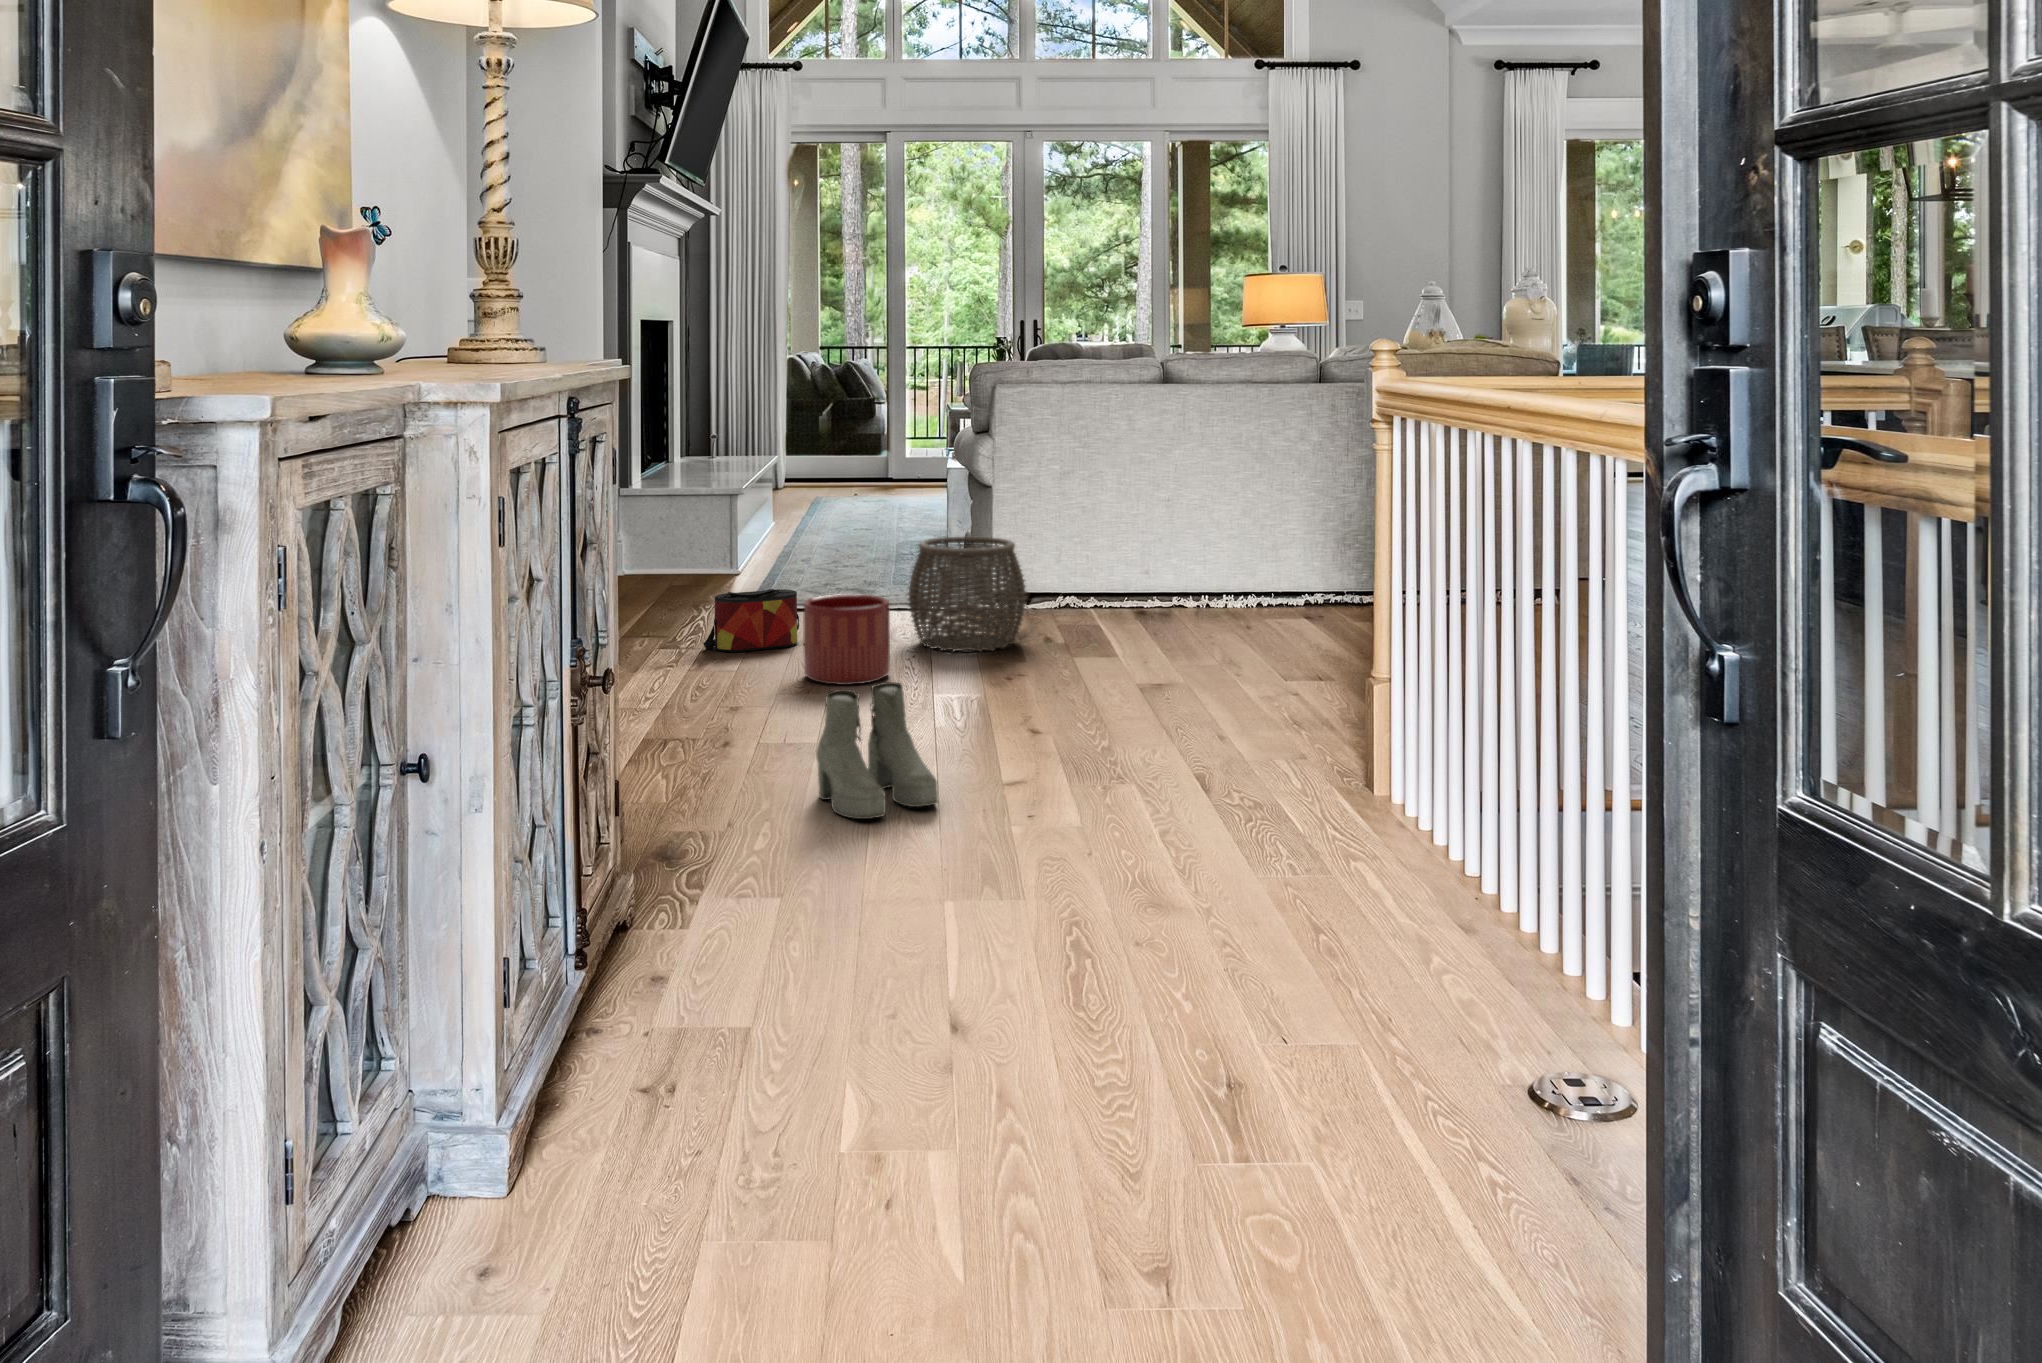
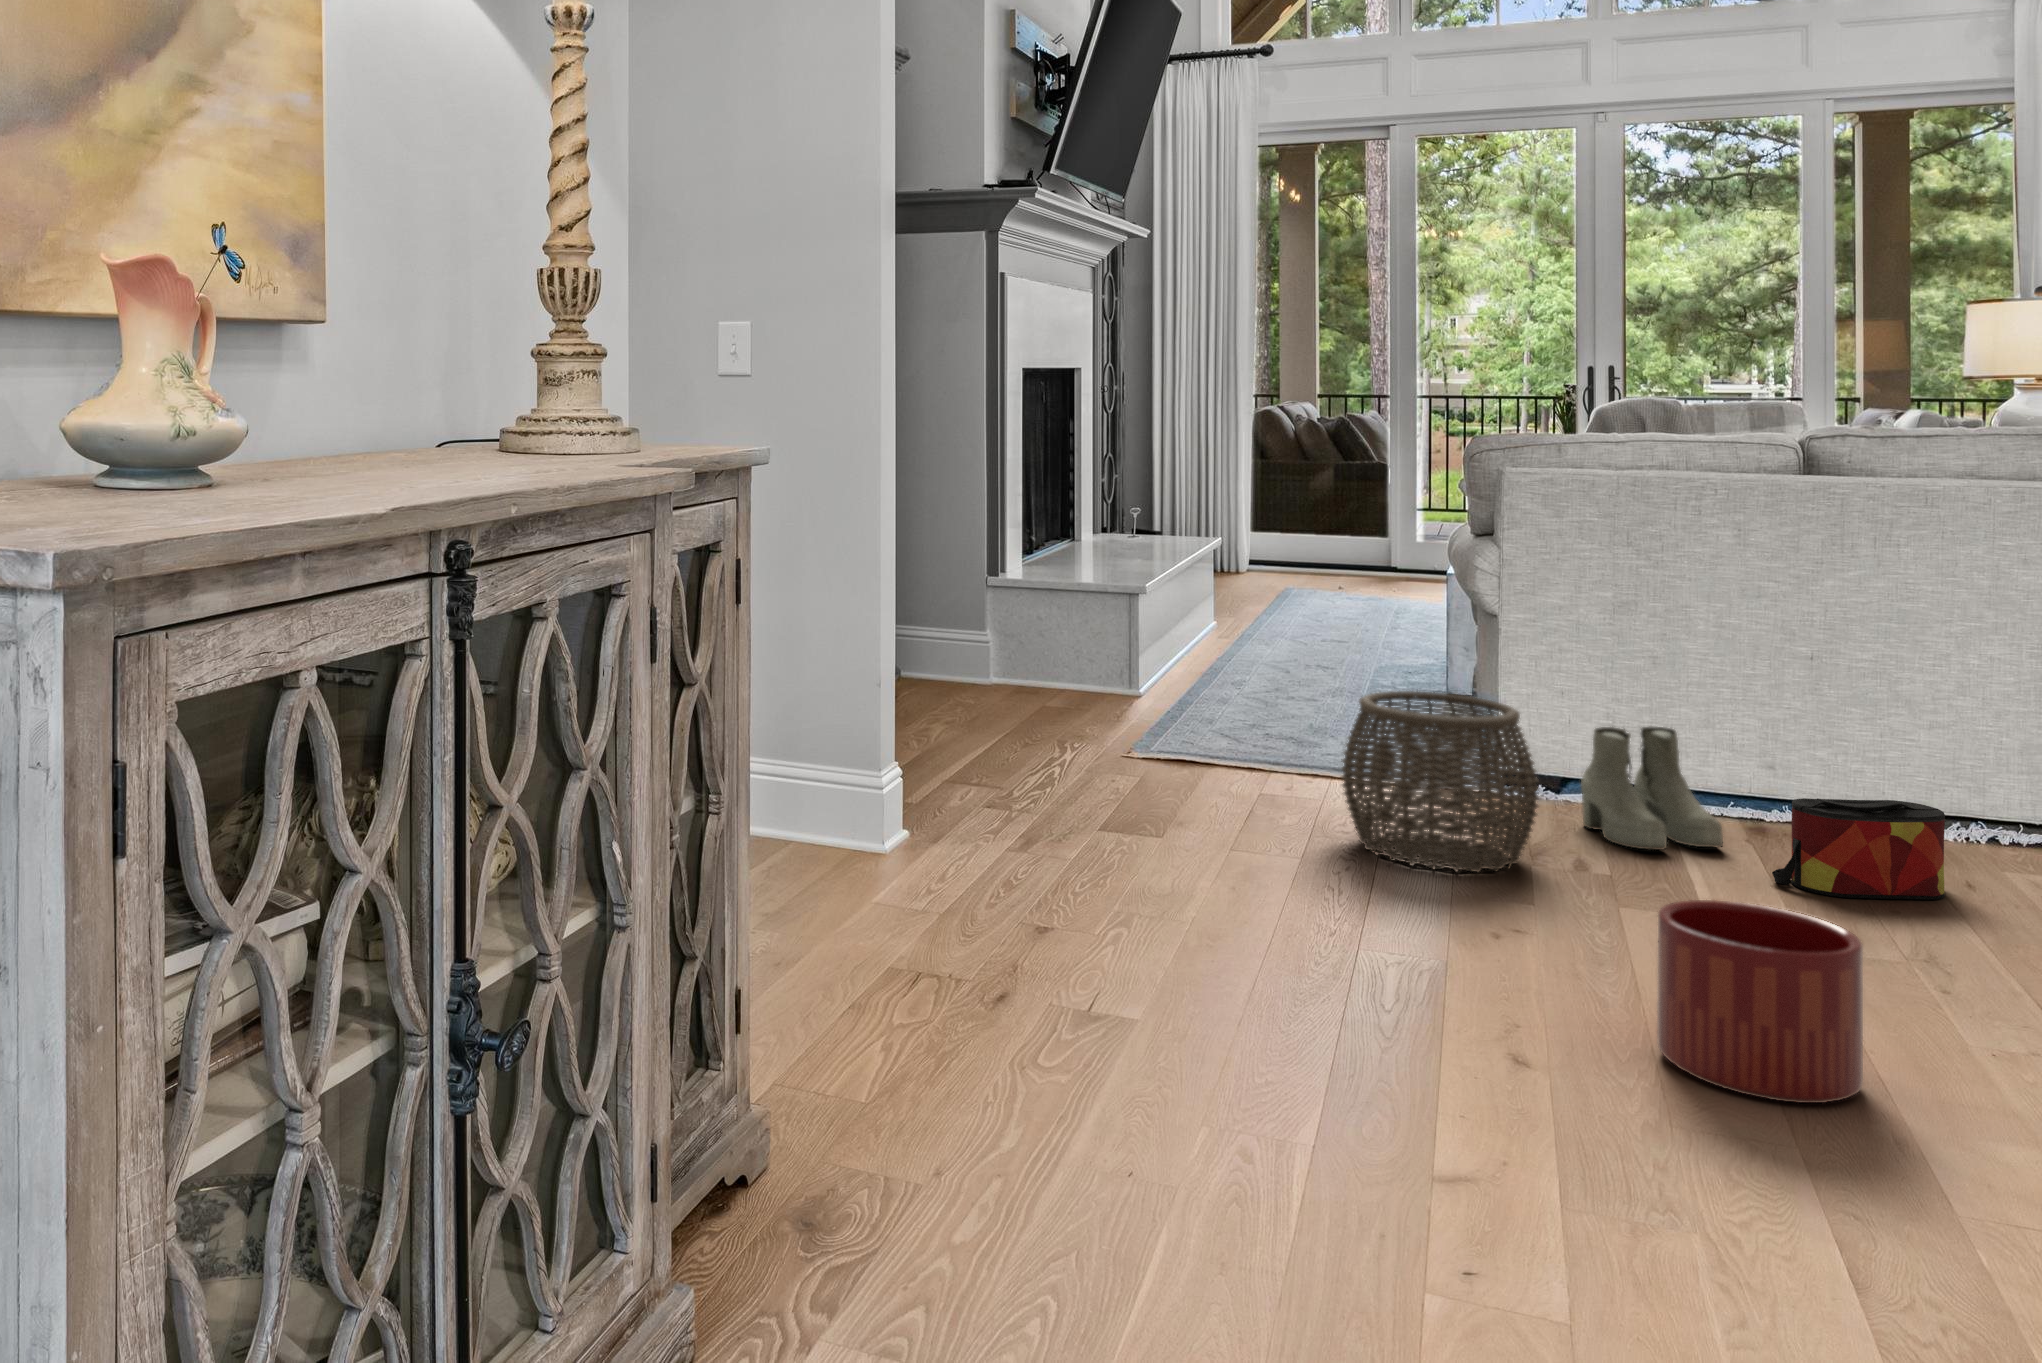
bag: present [703,589,799,652] -> present [1772,798,1945,900]
planter: present [803,594,890,685] -> present [1657,900,1863,1103]
boots: present [816,682,938,819] -> present [1581,727,1723,850]

